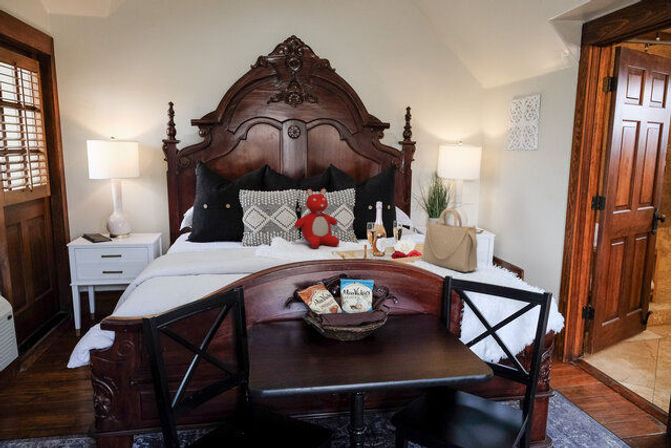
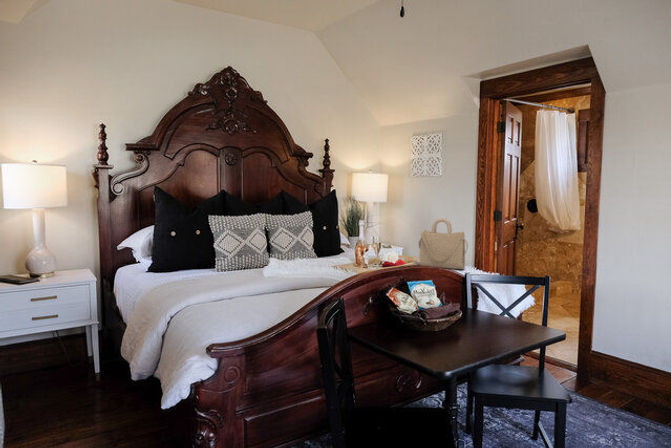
teddy bear: present [295,189,339,248] -> none [284,210,327,265]

